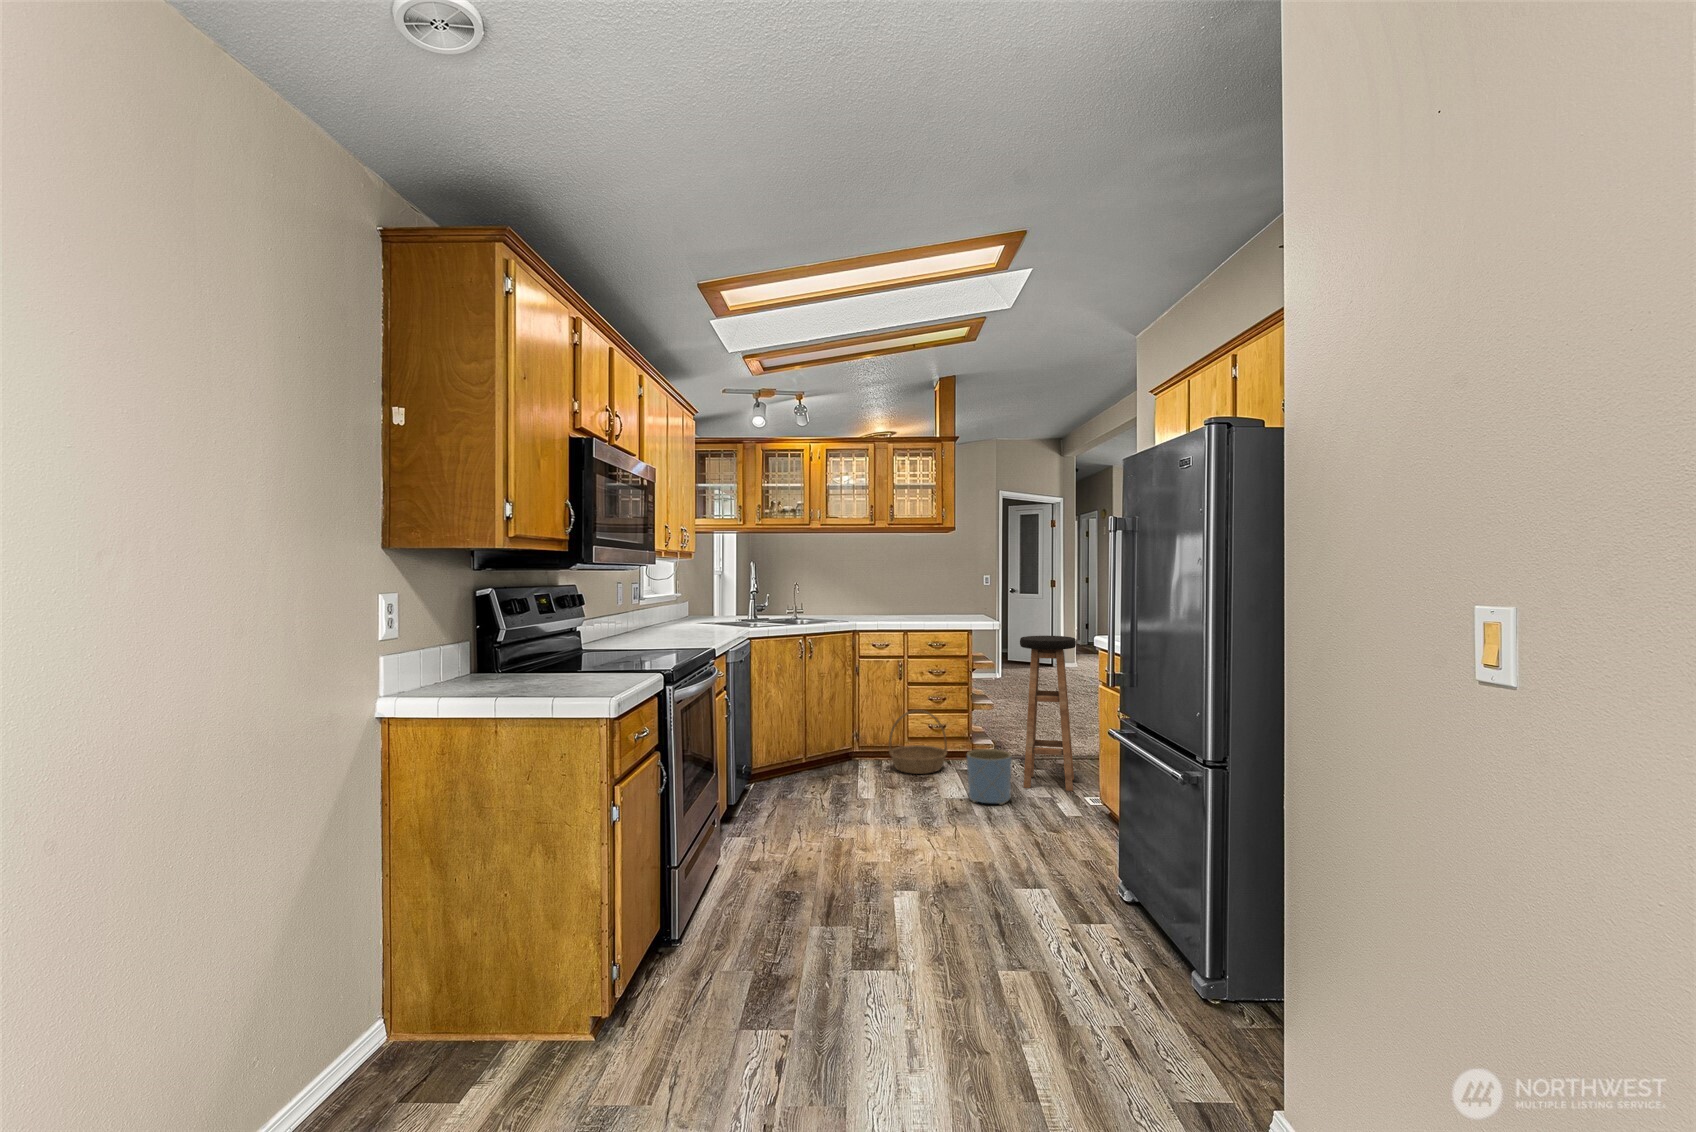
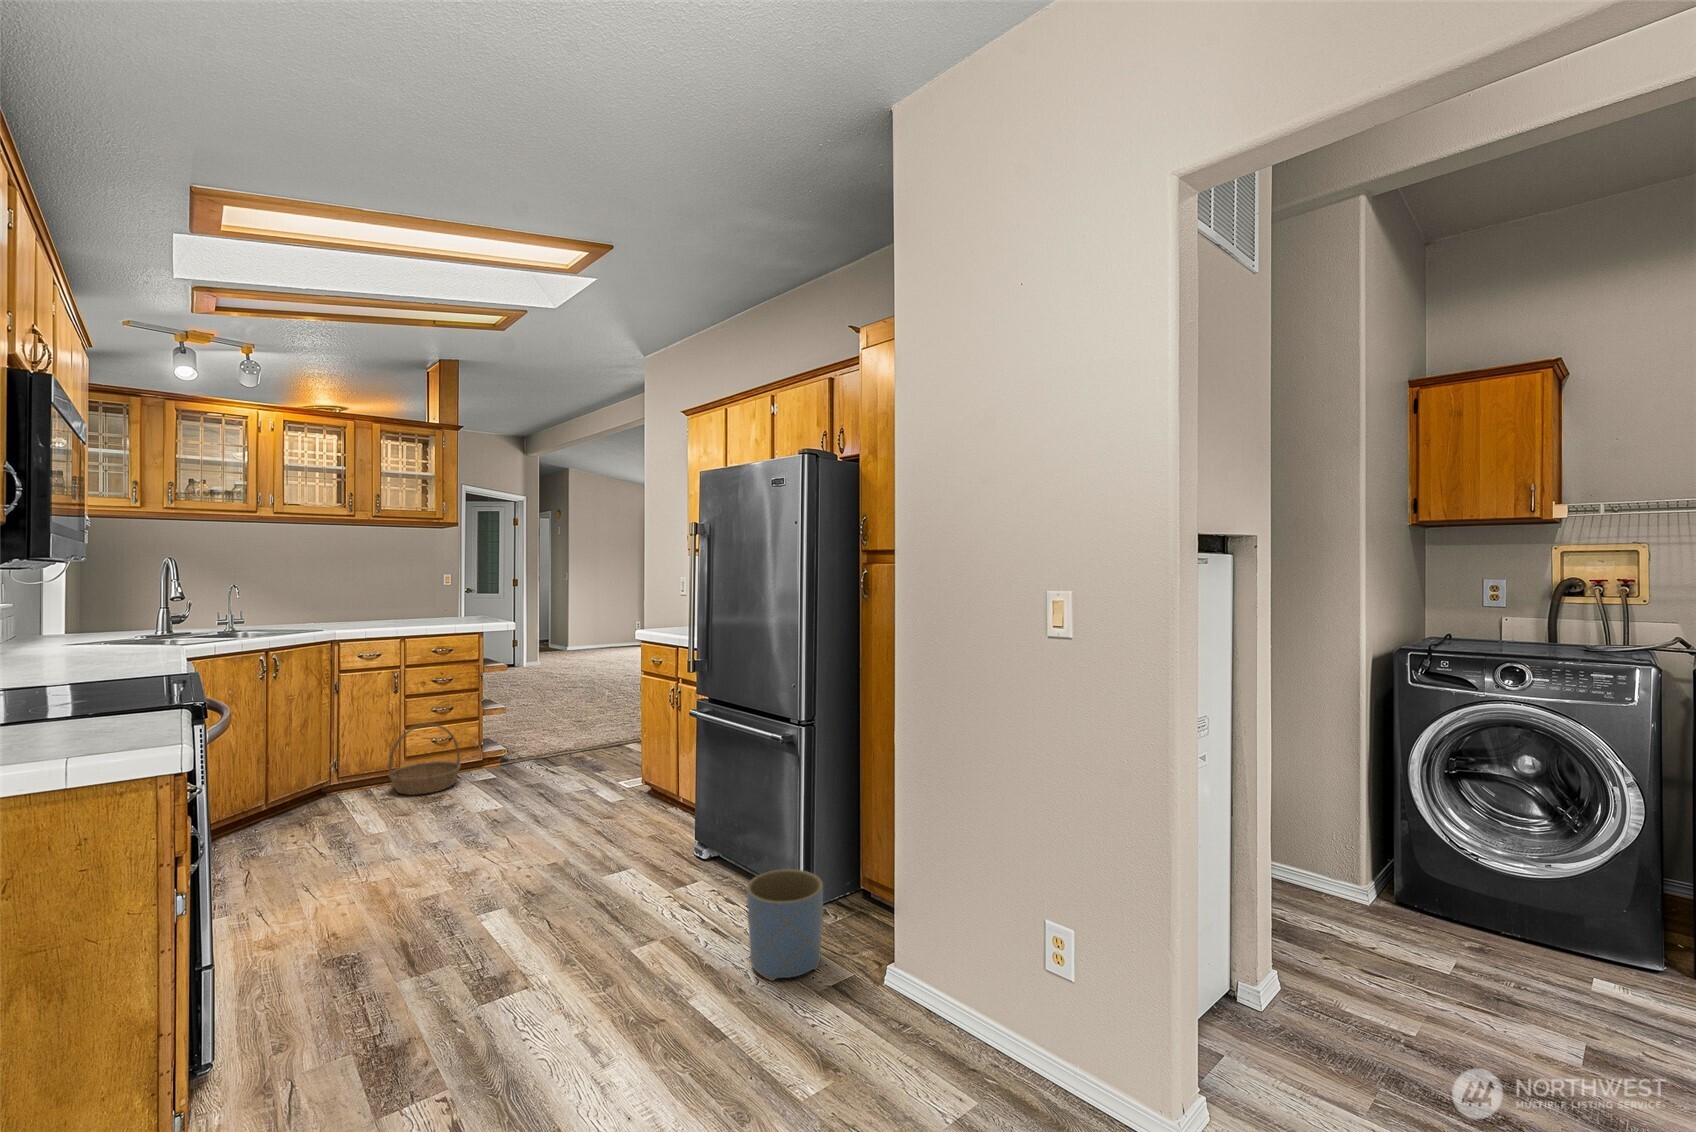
bar stool: present [1020,636,1076,791] -> none [547,633,603,784]
planter: present [967,749,1012,805] -> present [747,869,823,981]

